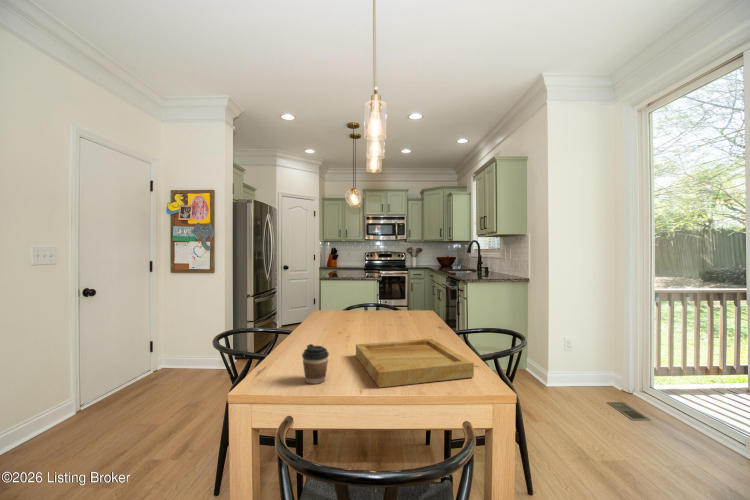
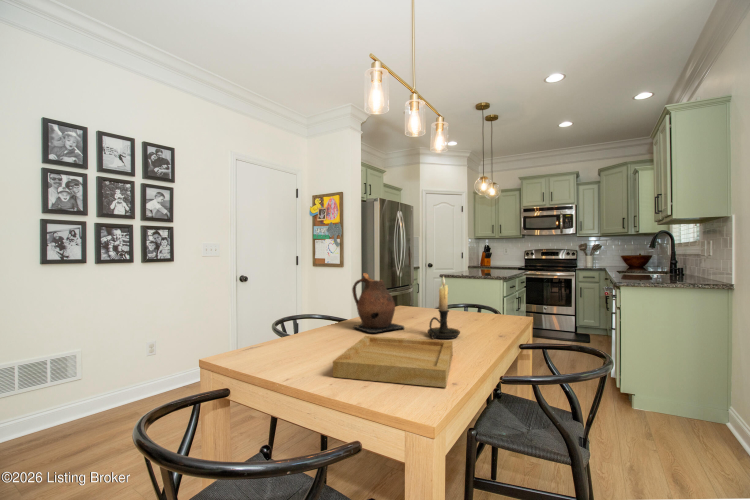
ceramic pitcher: none [307,282,358,342] -> present [352,273,404,333]
candle holder: none [385,283,413,339] -> present [428,277,460,339]
coffee cup: present [302,344,329,384] -> none [283,326,308,363]

